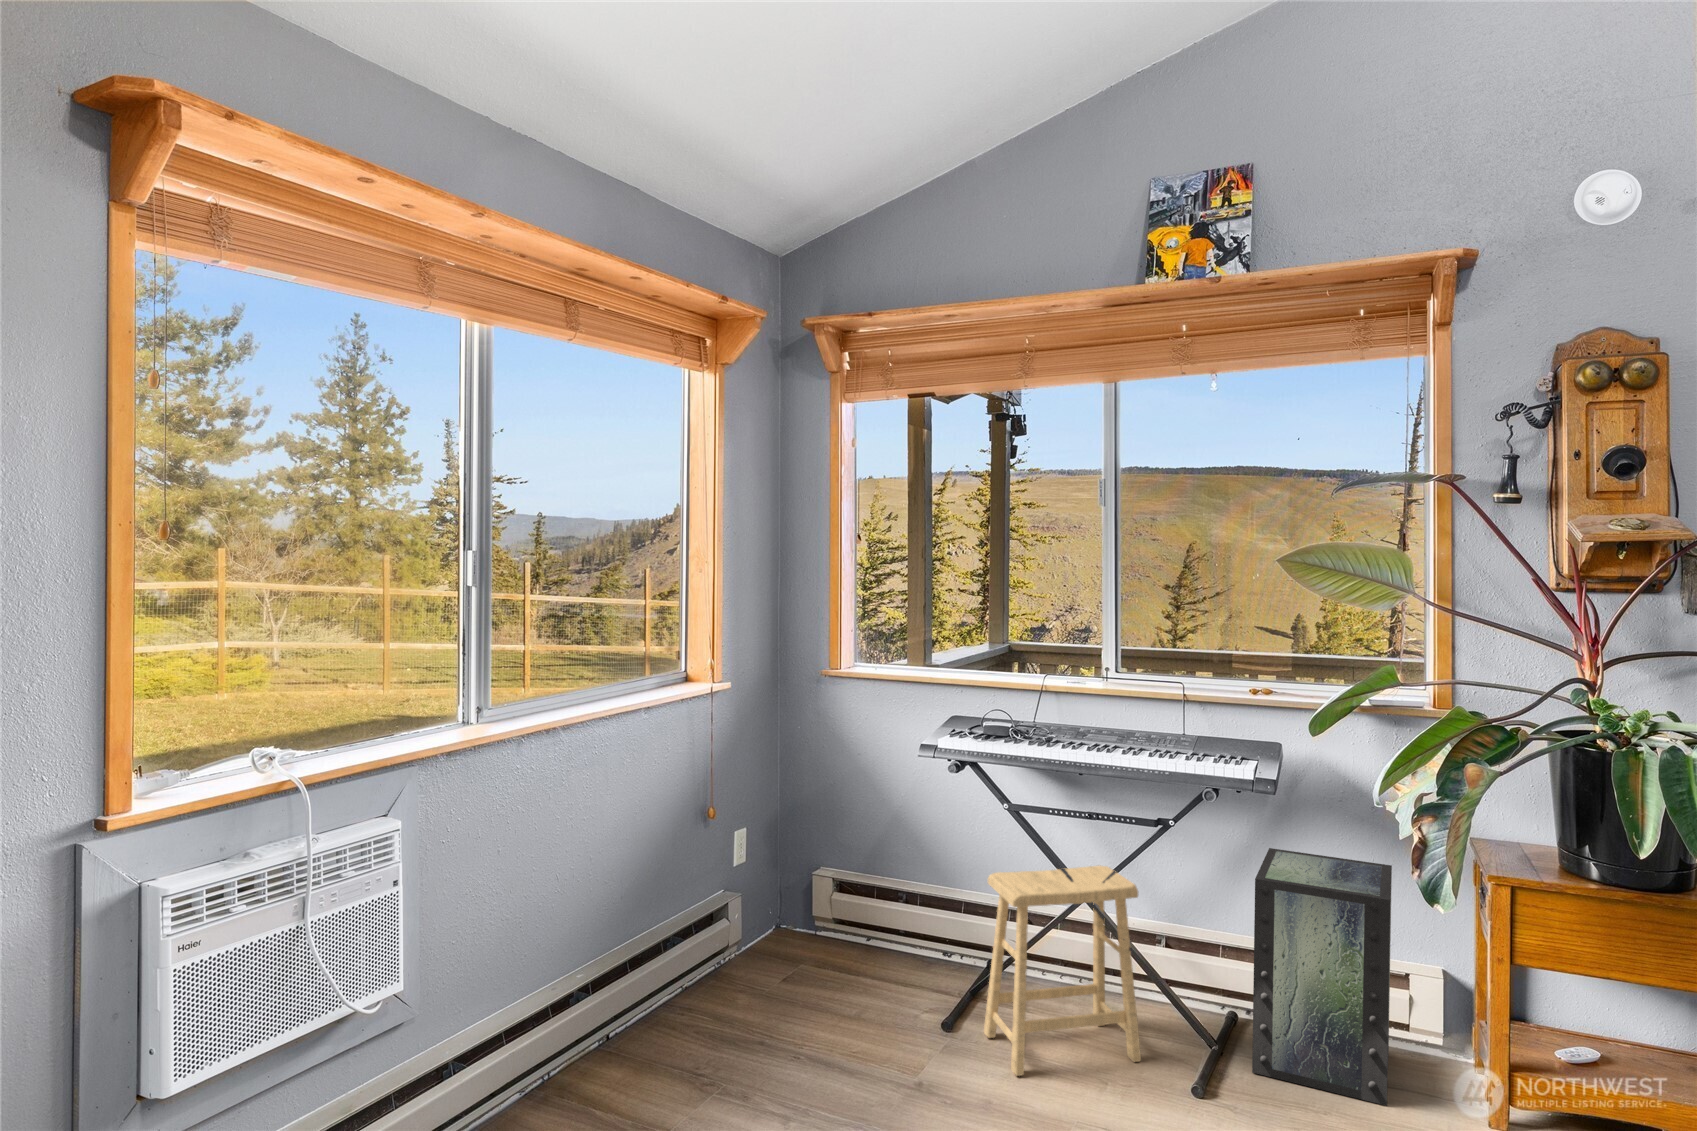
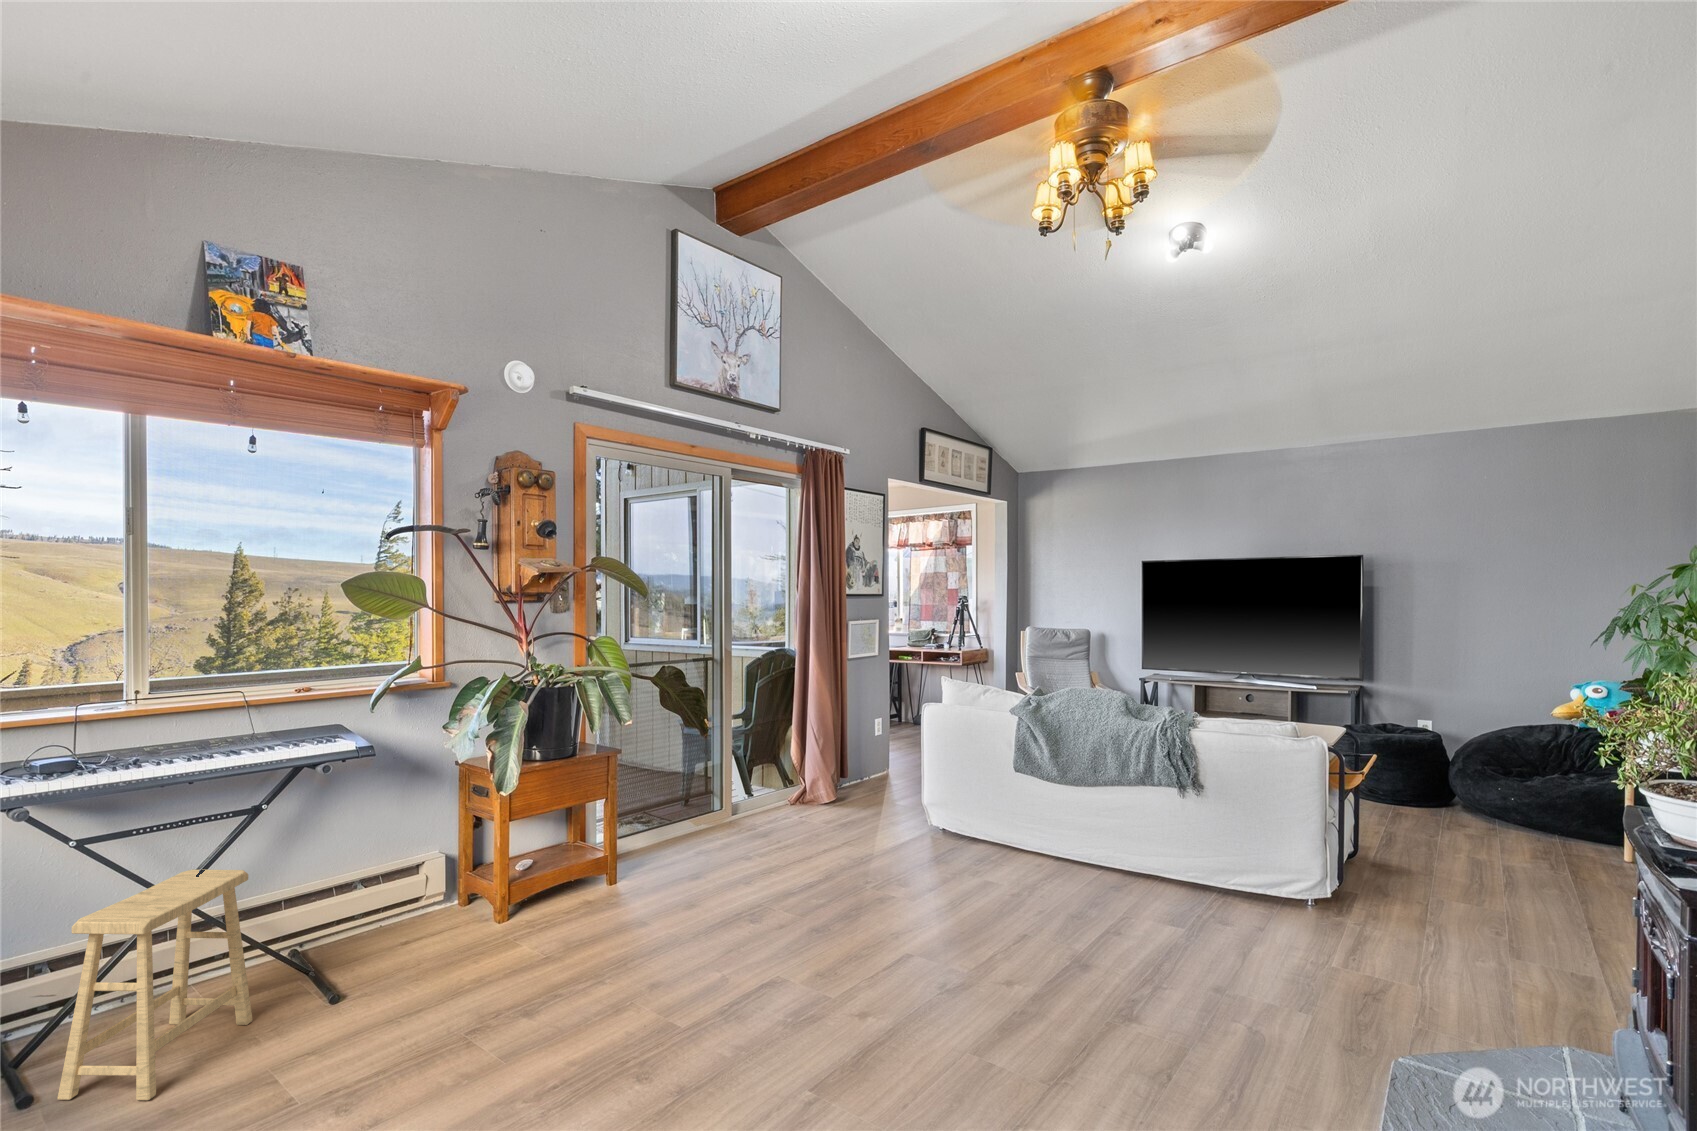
storage box: present [1252,848,1392,1105] -> none [317,791,443,977]

